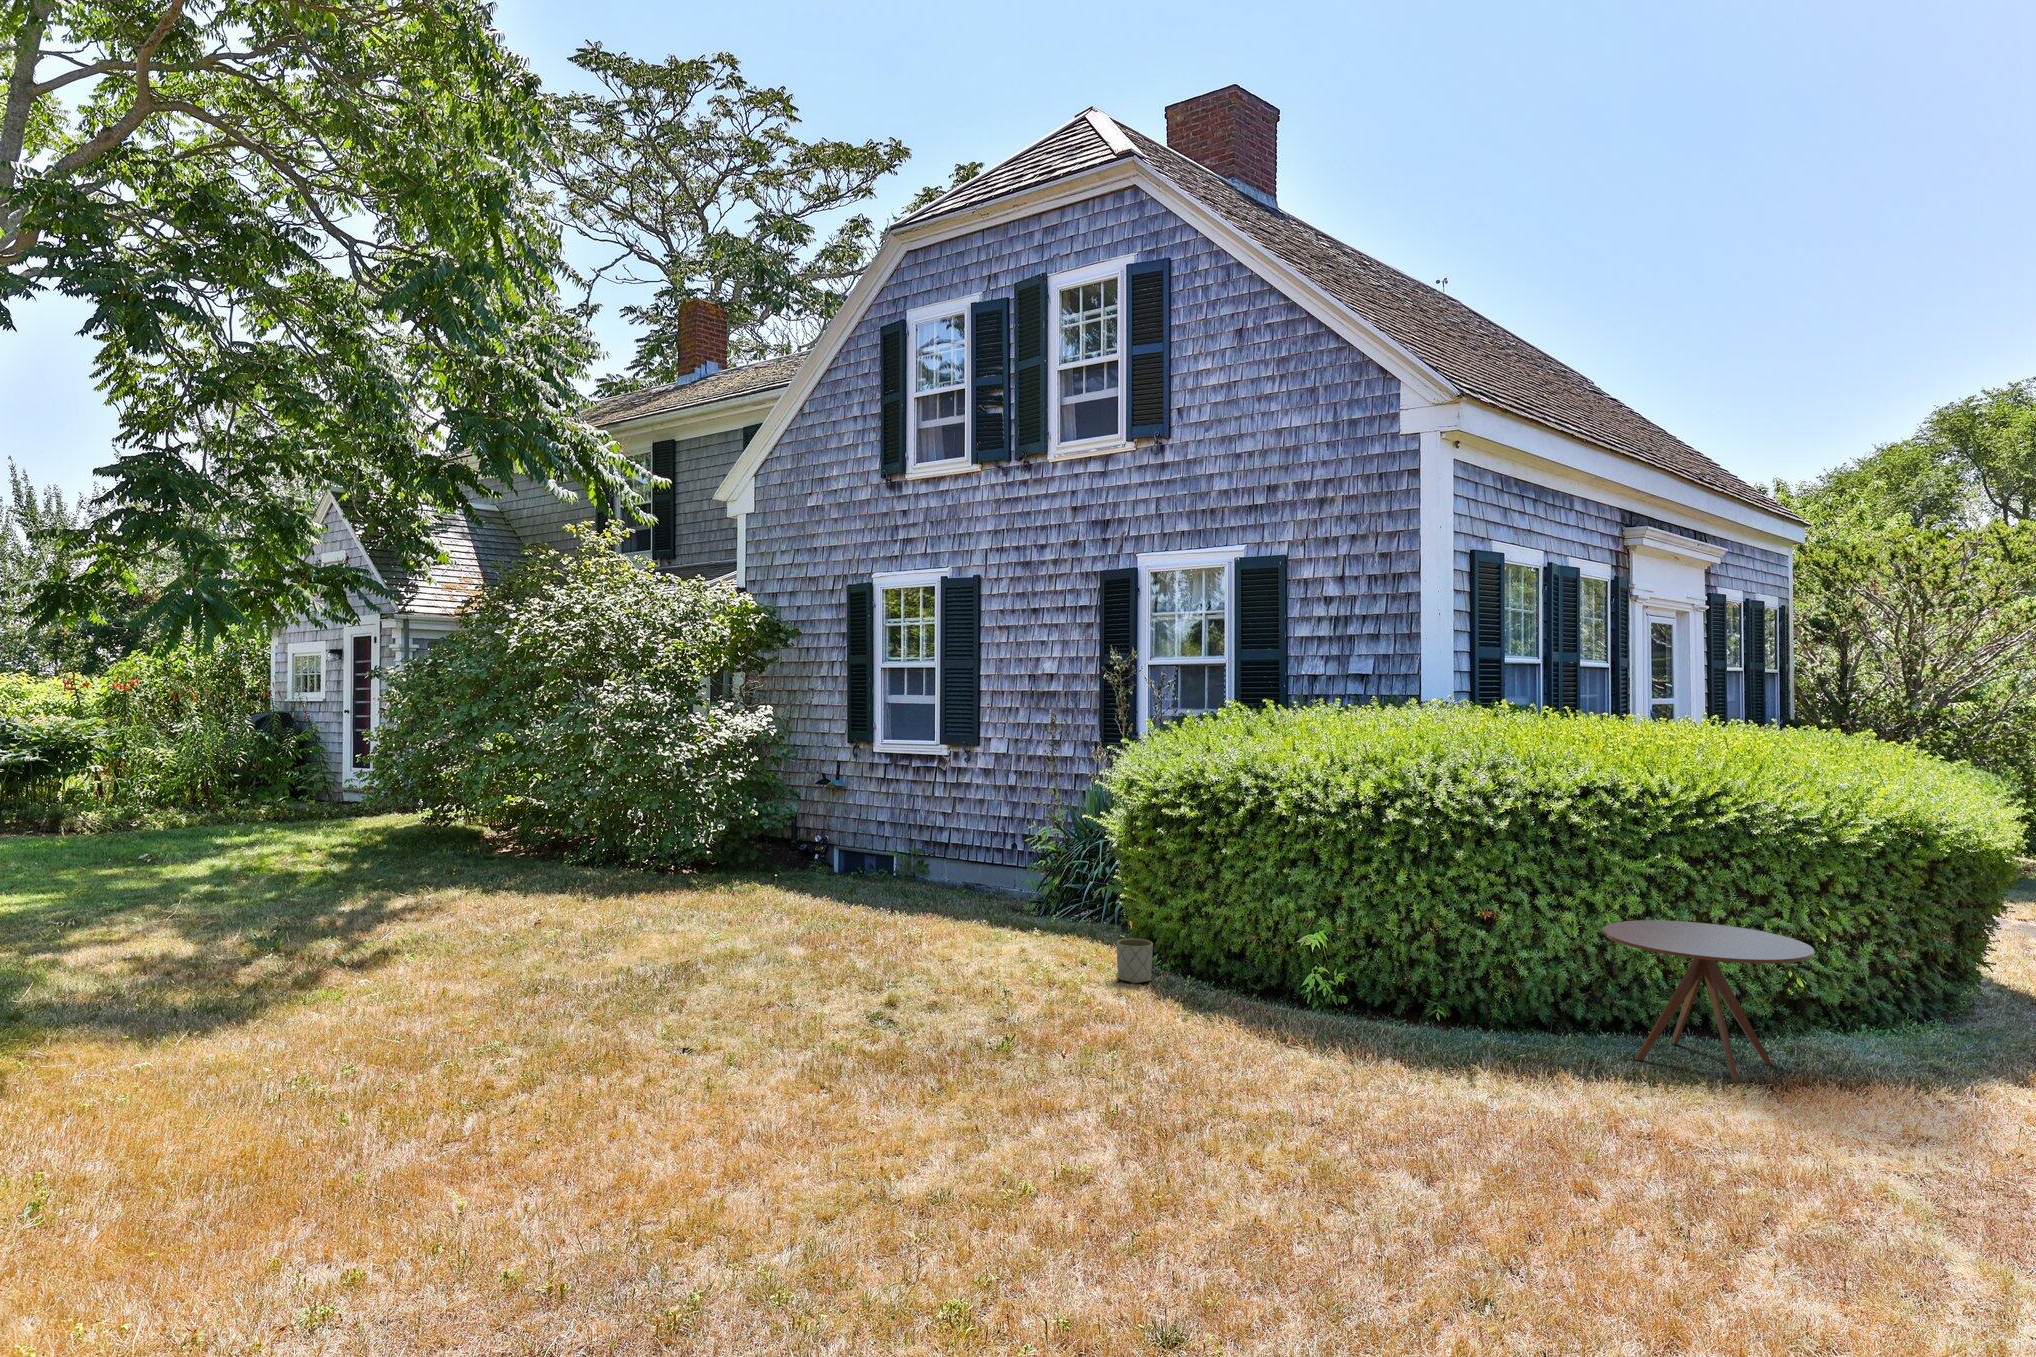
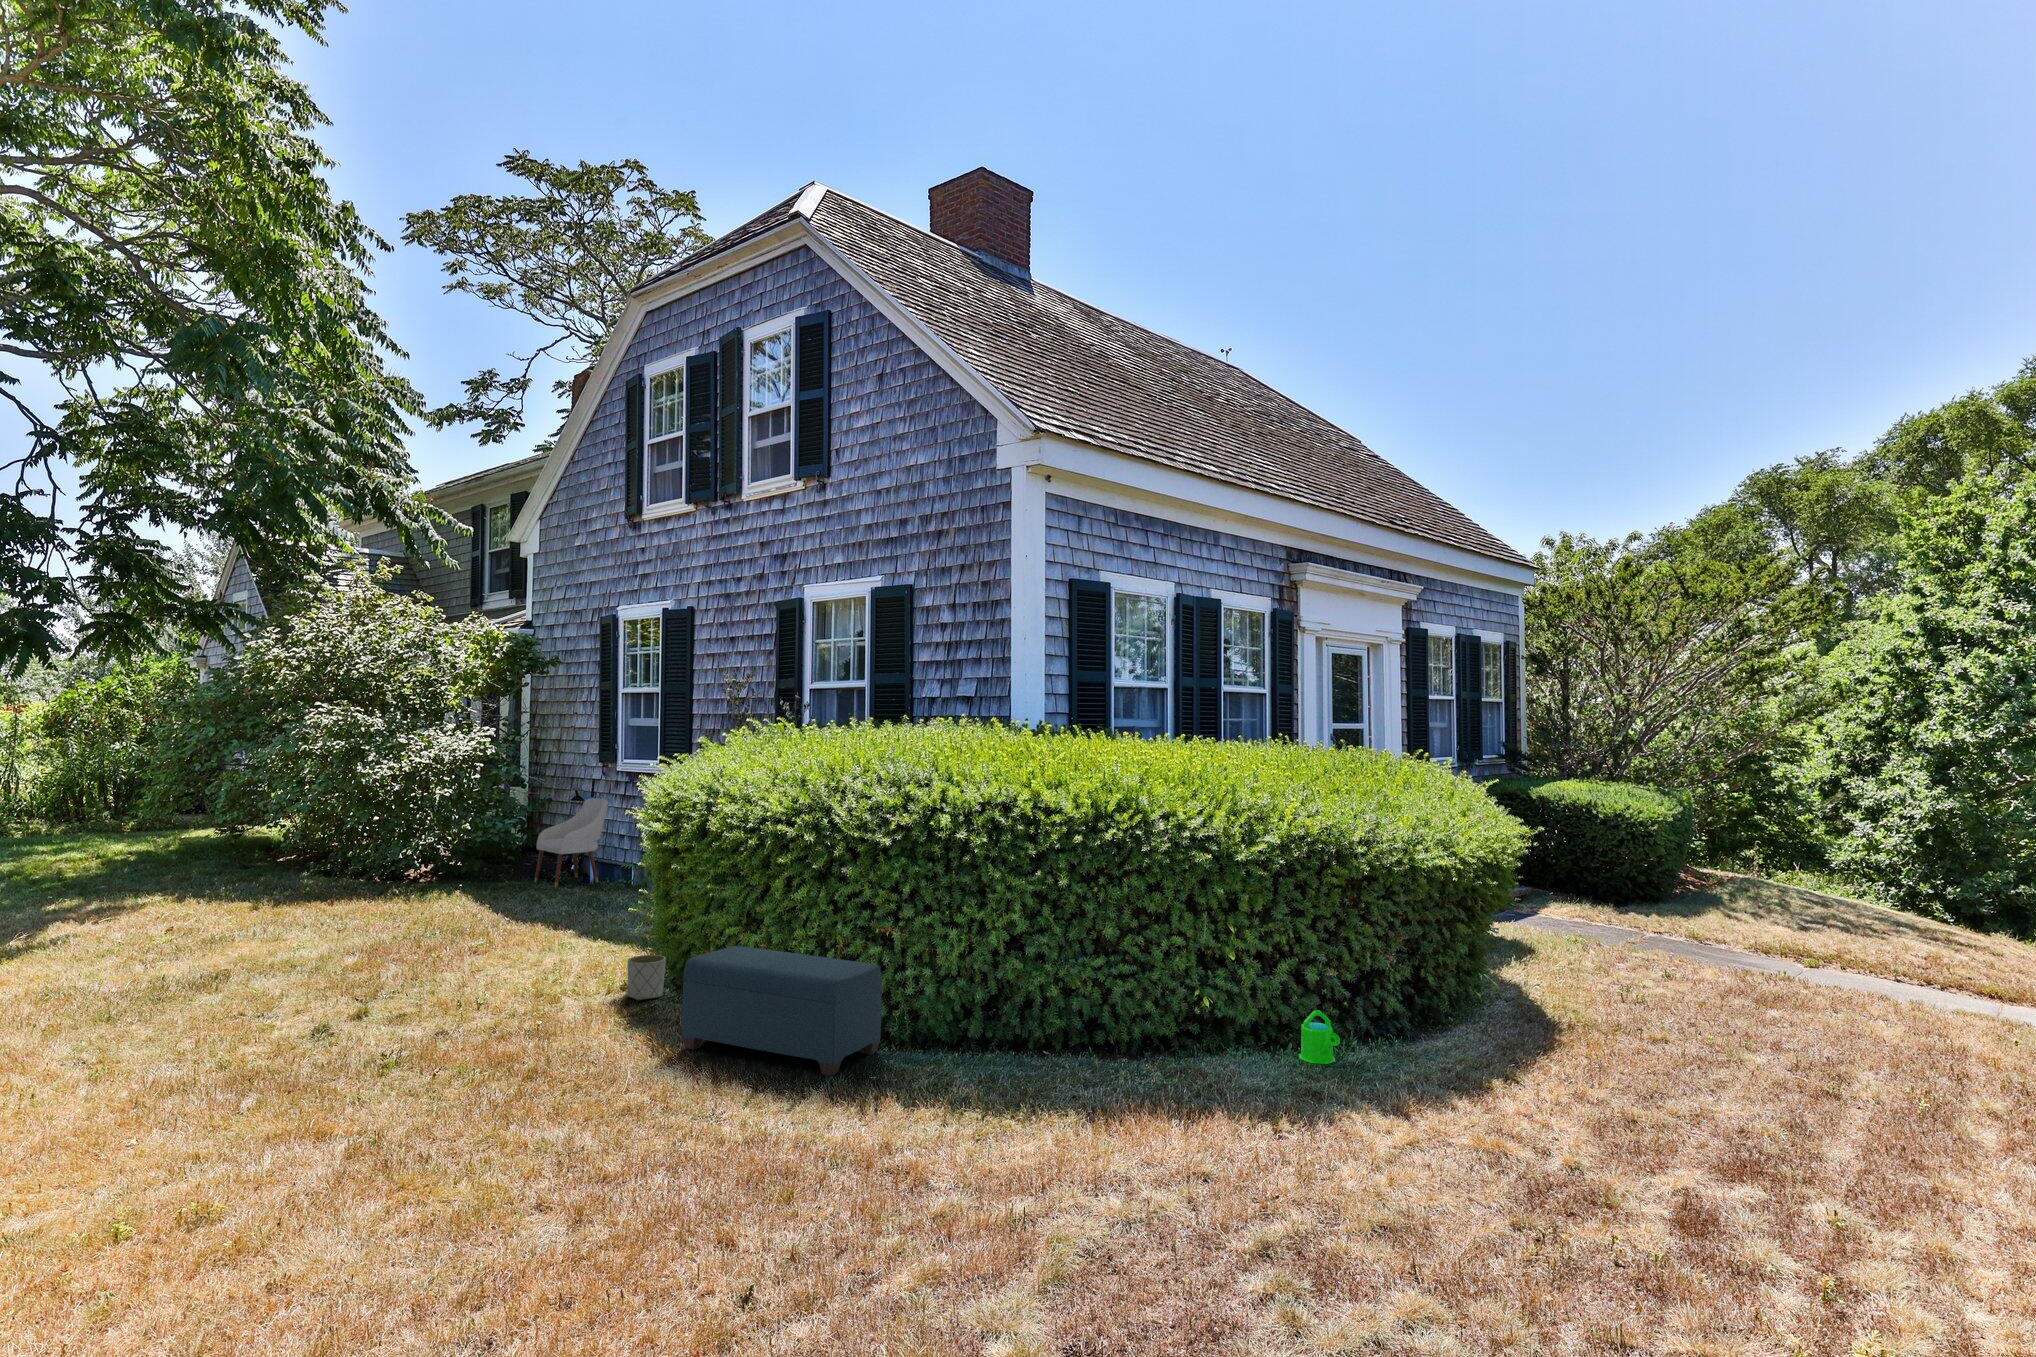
chair: none [797,779,870,874] -> present [534,798,608,887]
round table: present [1603,920,1815,1084] -> none [982,941,1172,1118]
bench: none [1262,928,1459,1050] -> present [682,946,882,1075]
watering can: none [1857,986,1922,1038] -> present [1299,1010,1340,1064]

